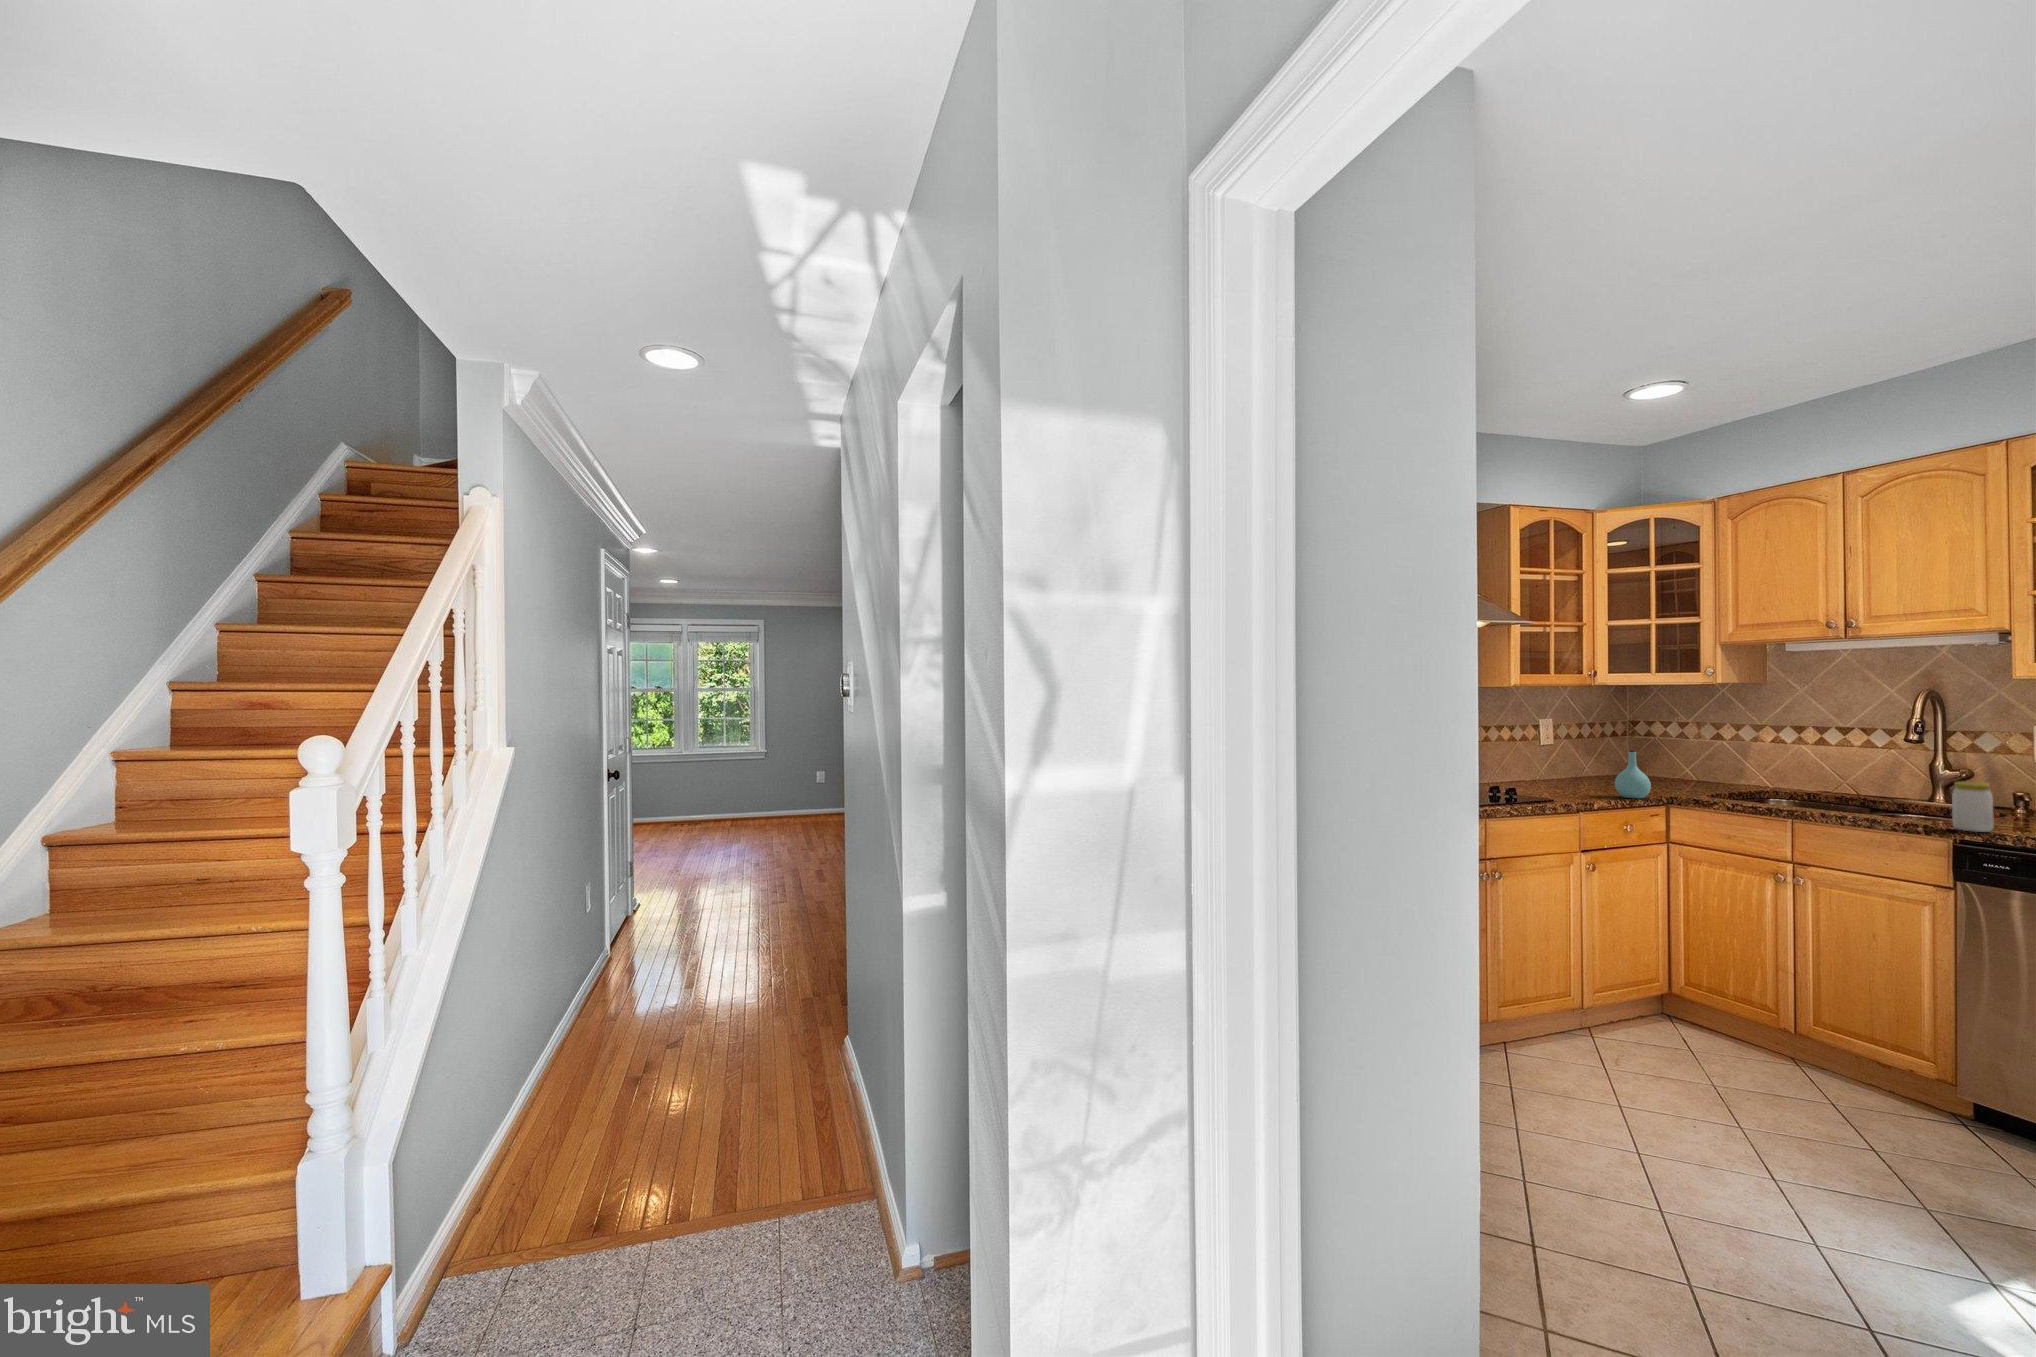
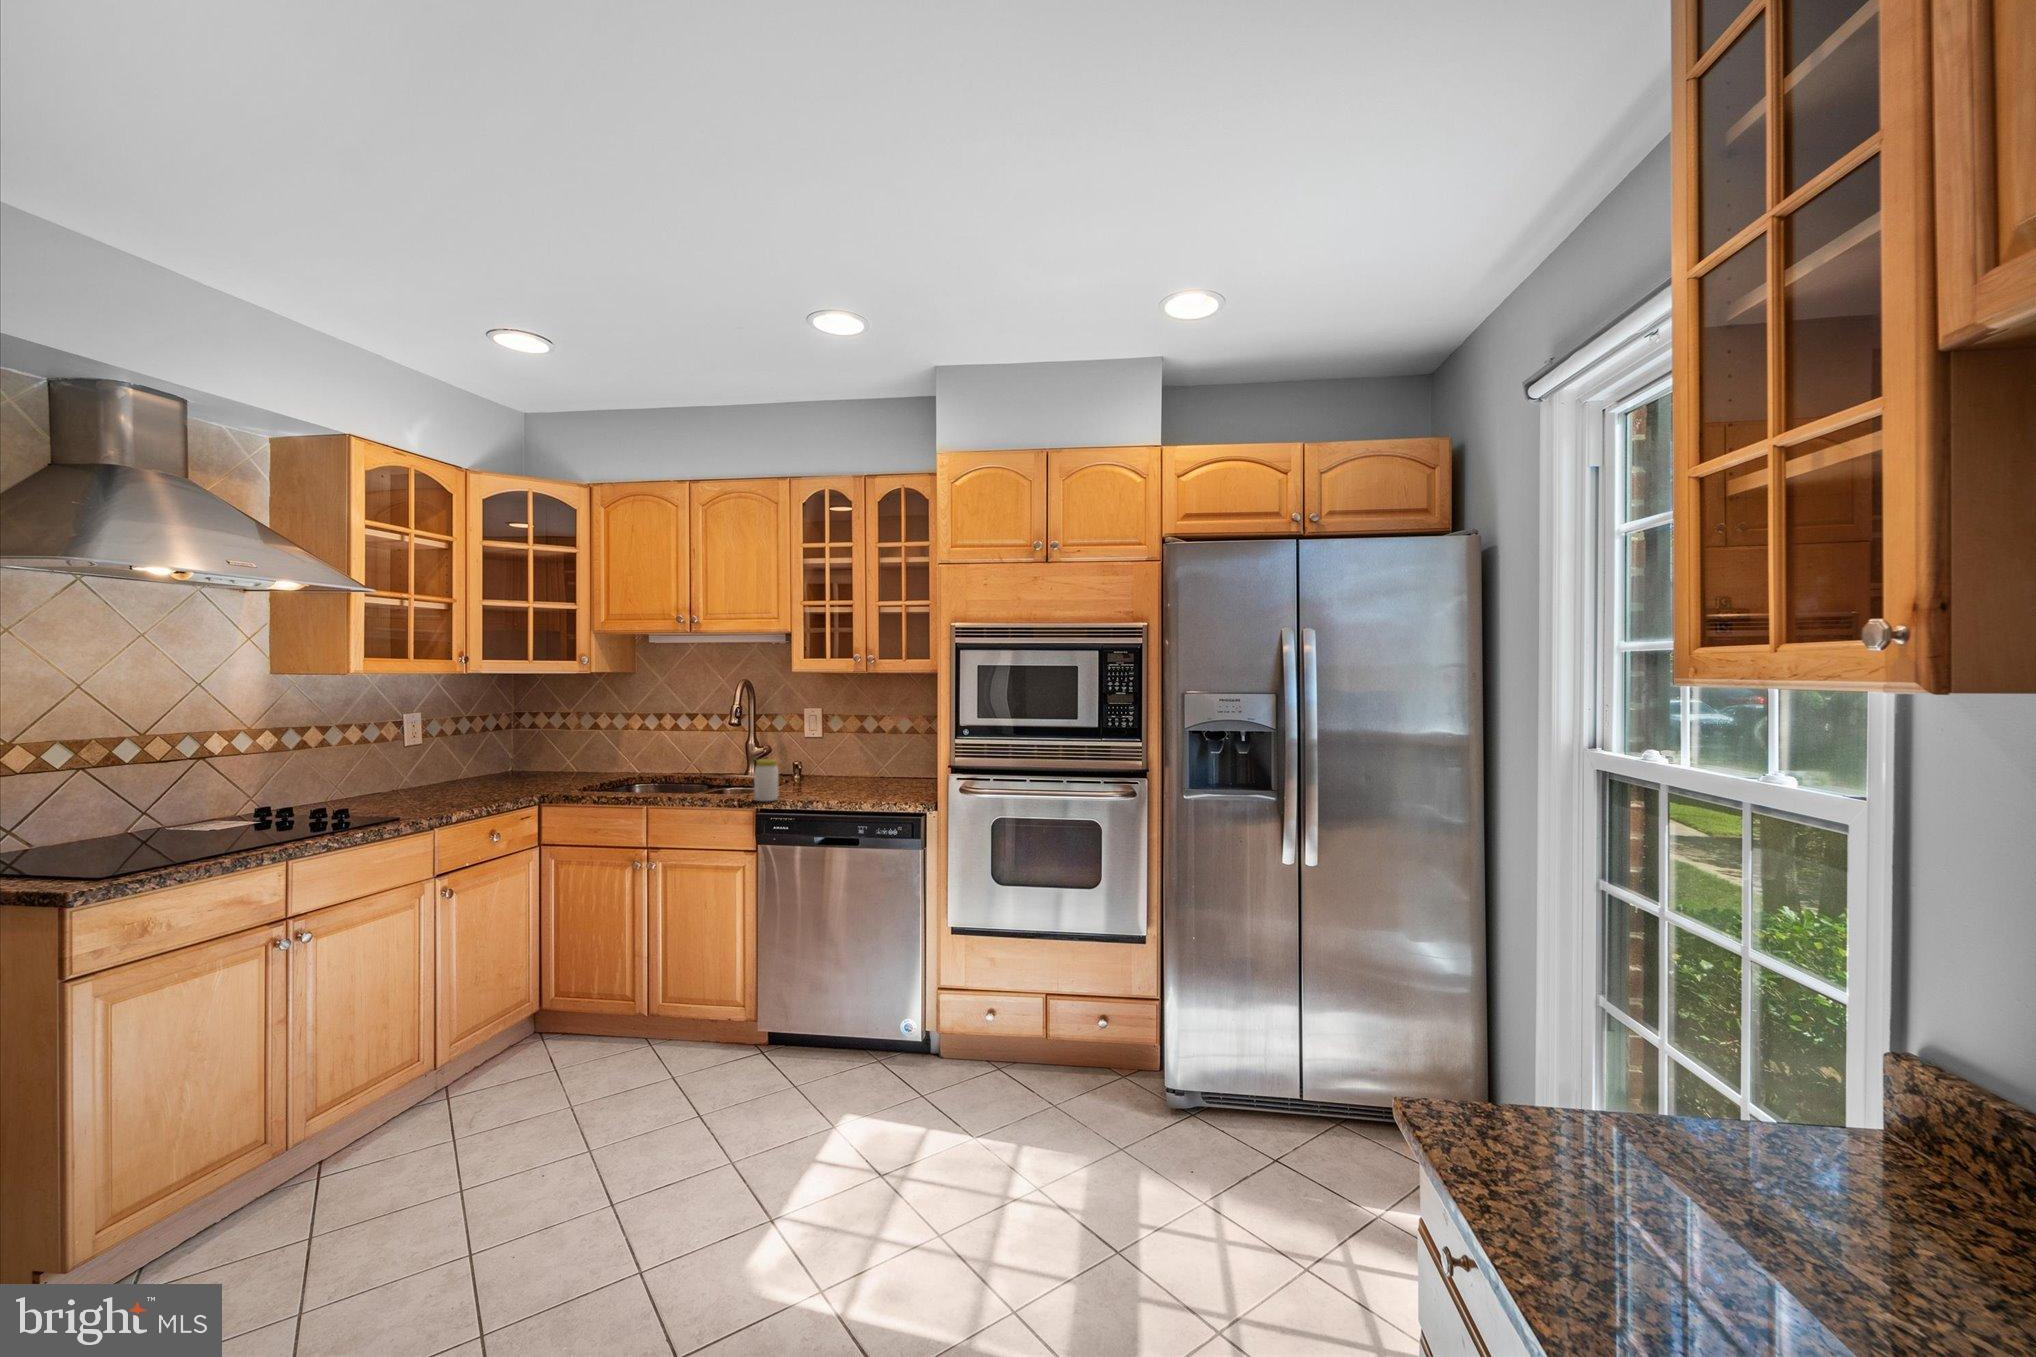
bottle: present [1615,750,1651,798] -> none [485,746,523,801]

